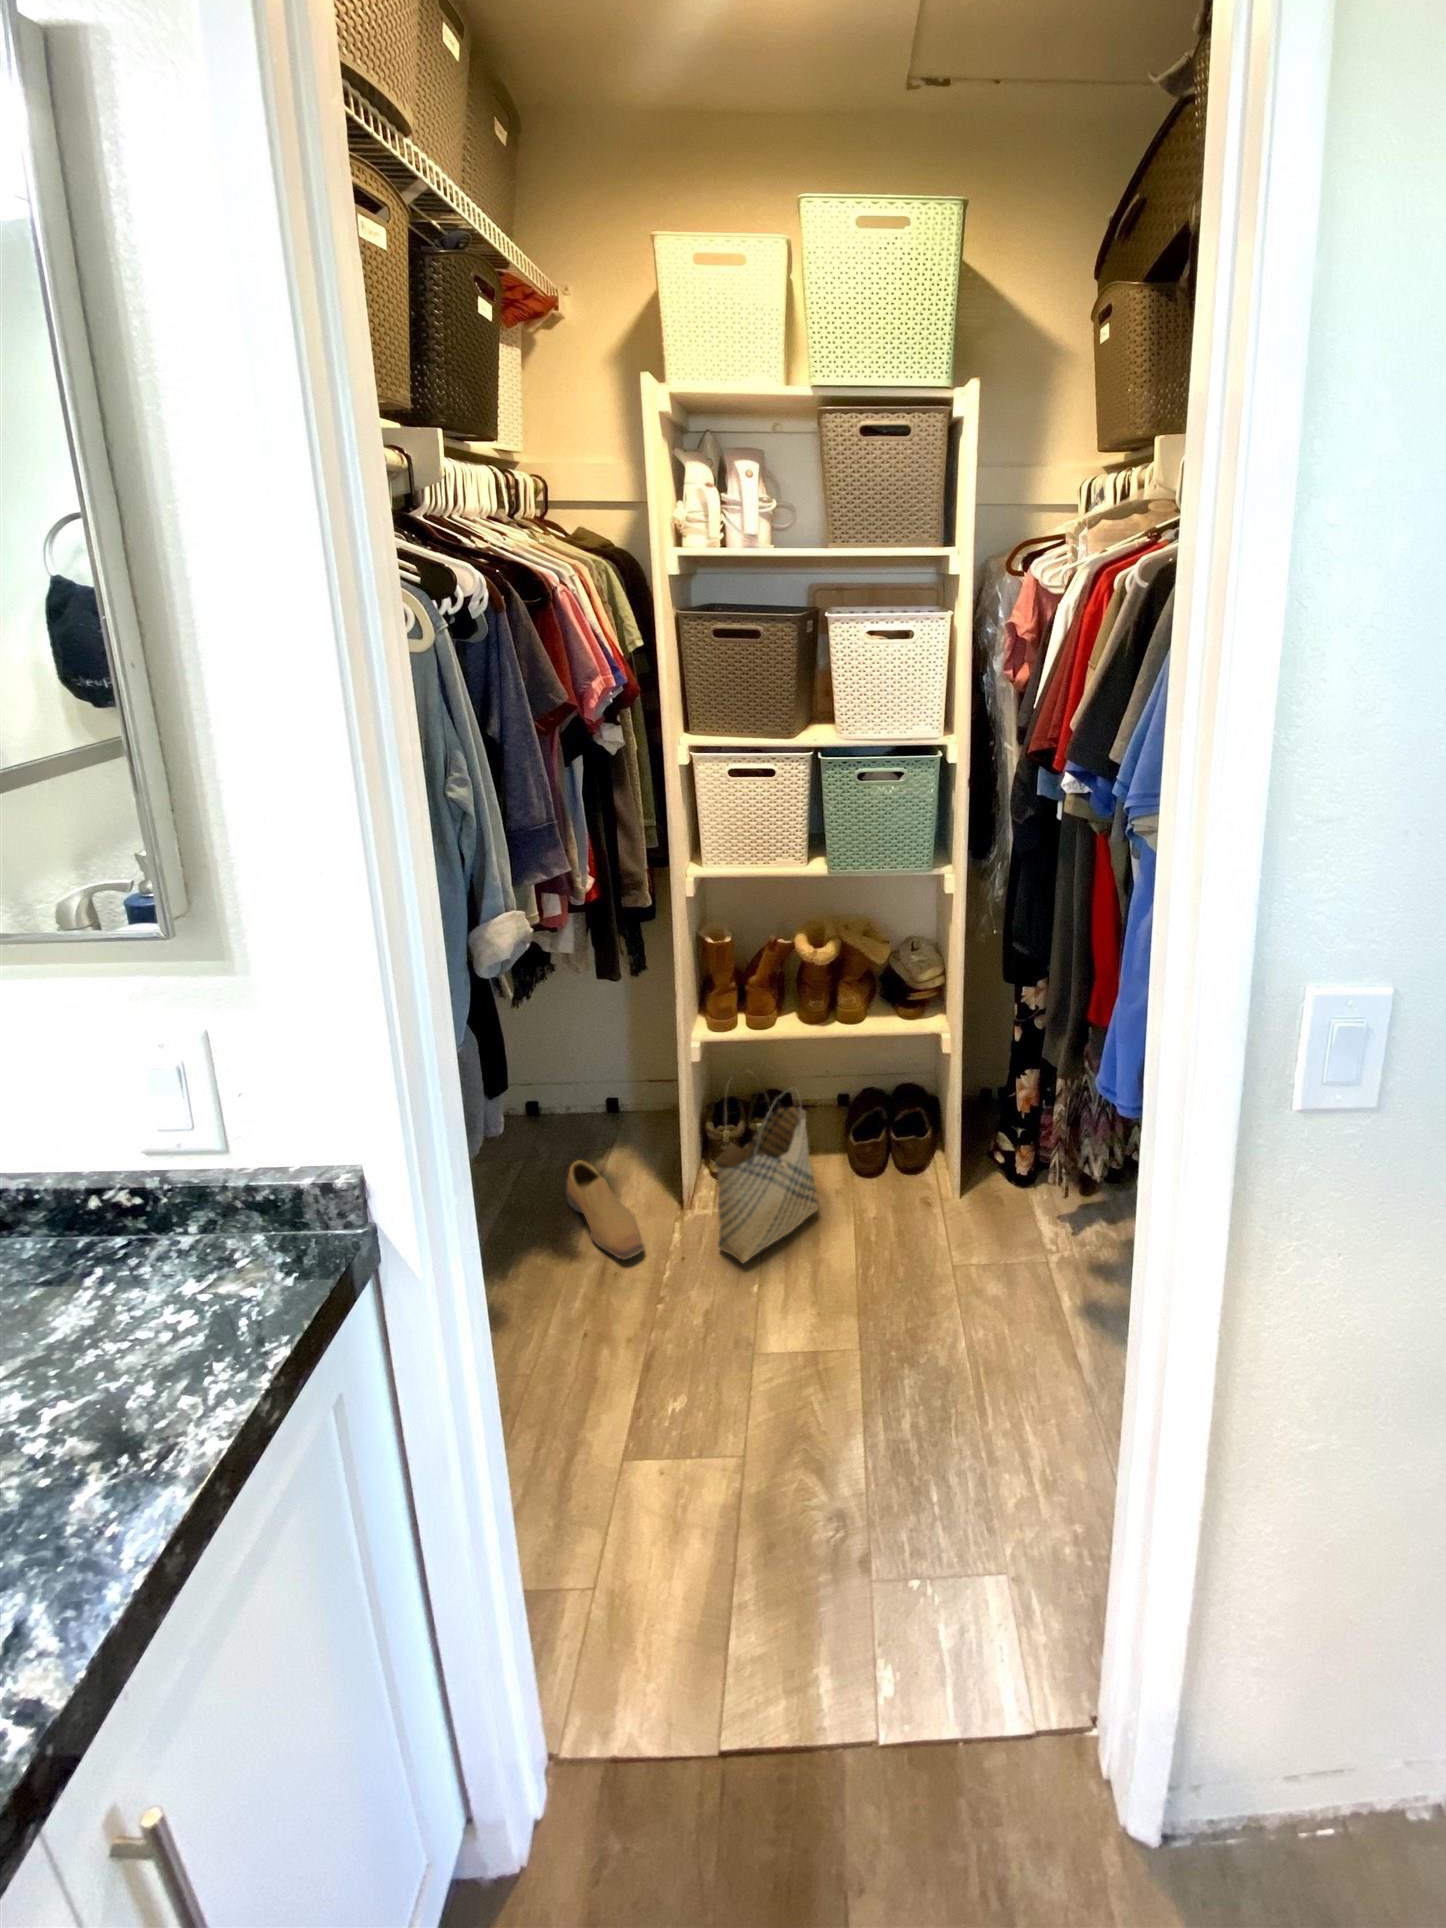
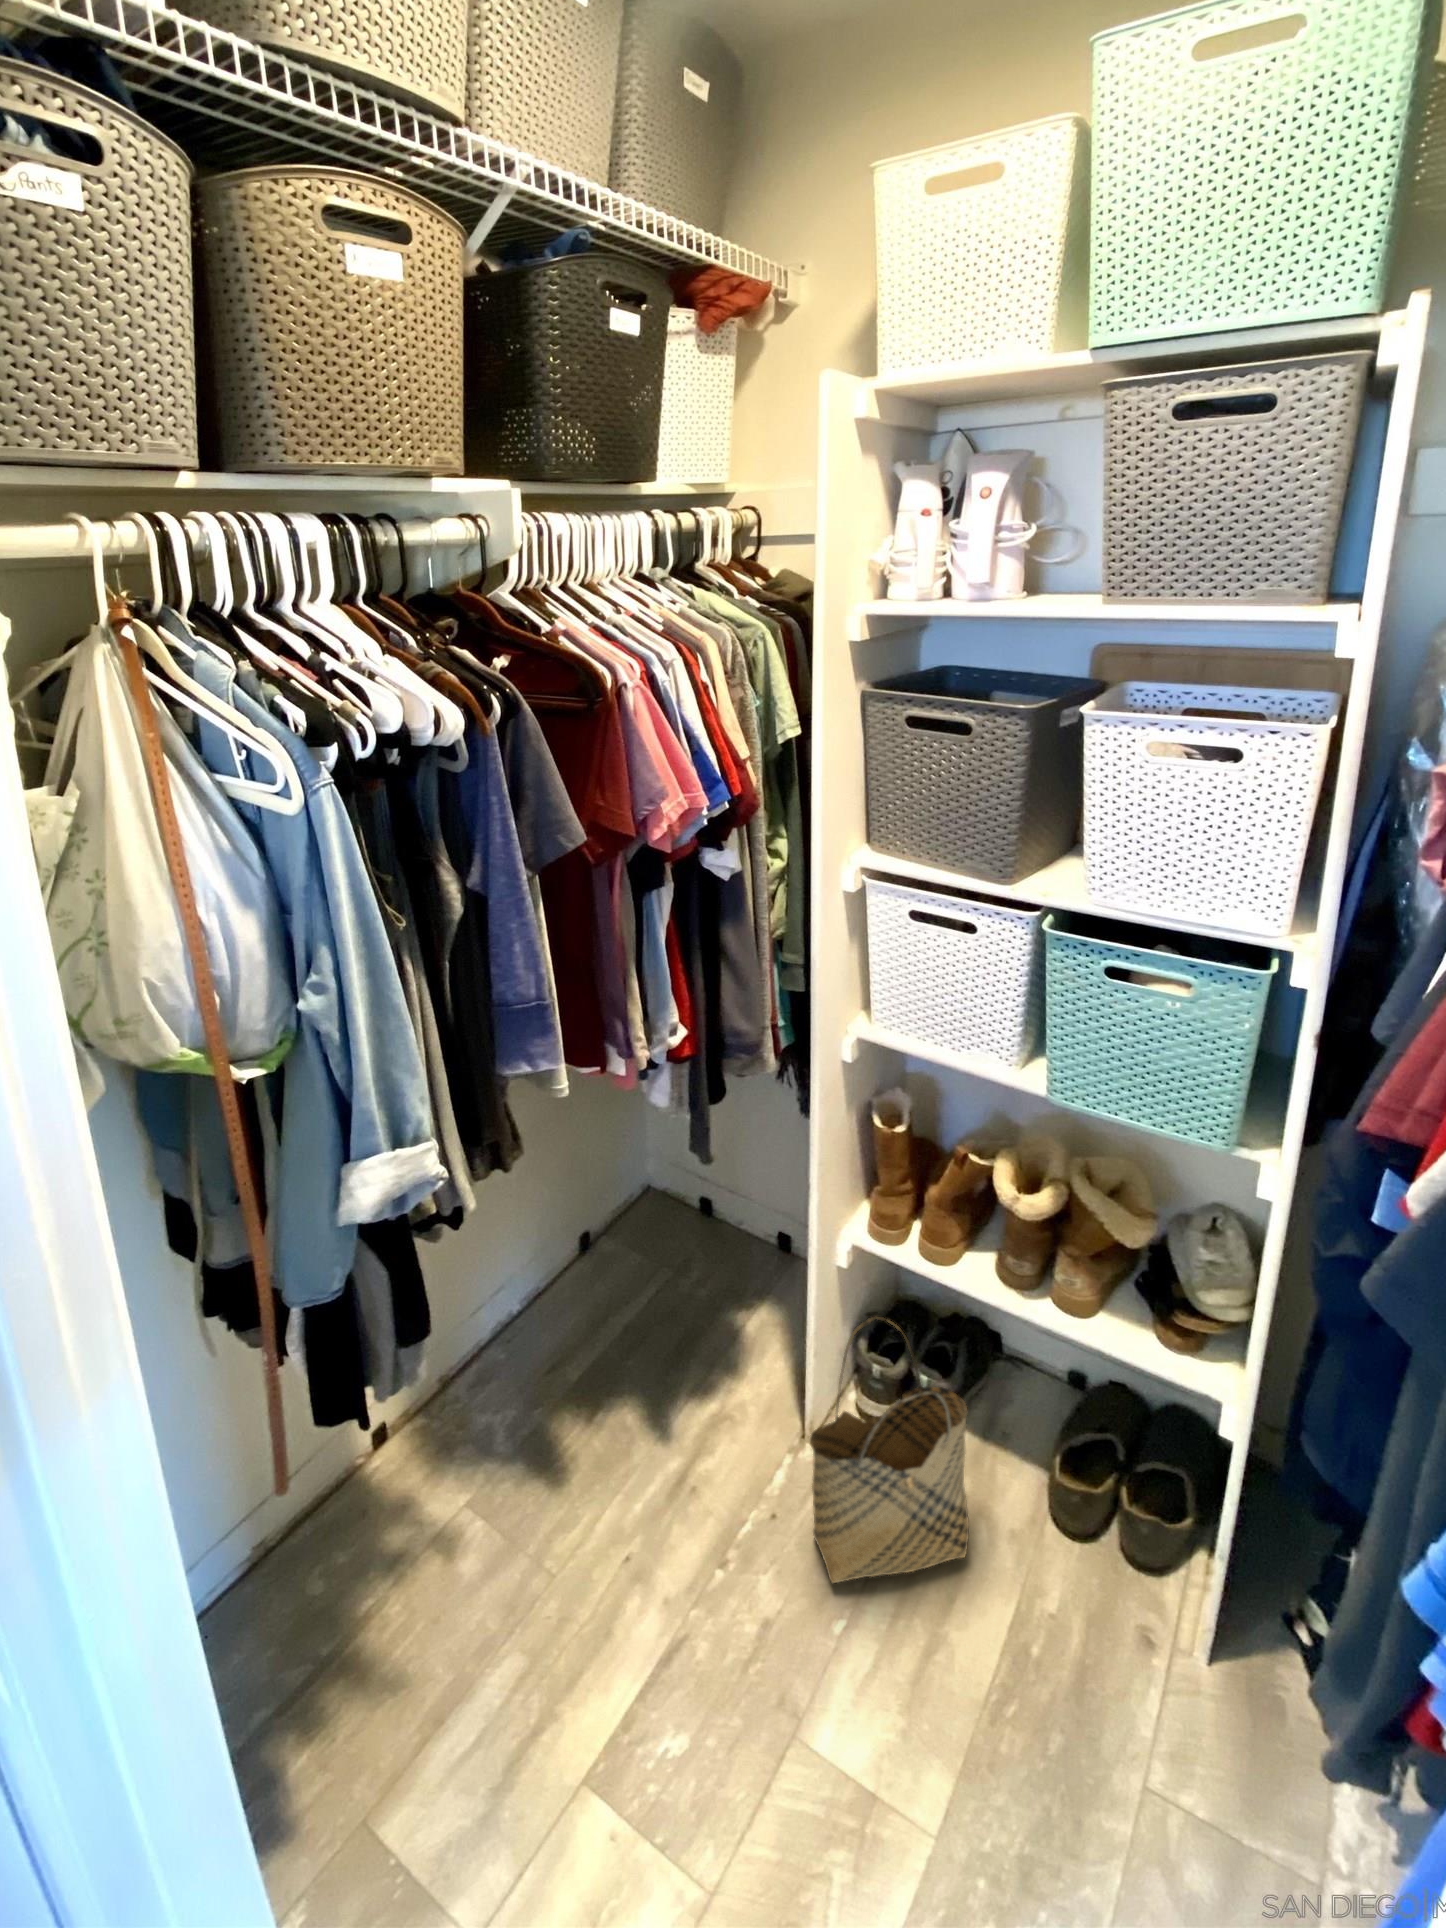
shoe: present [566,1160,644,1259] -> none [682,1315,739,1483]

